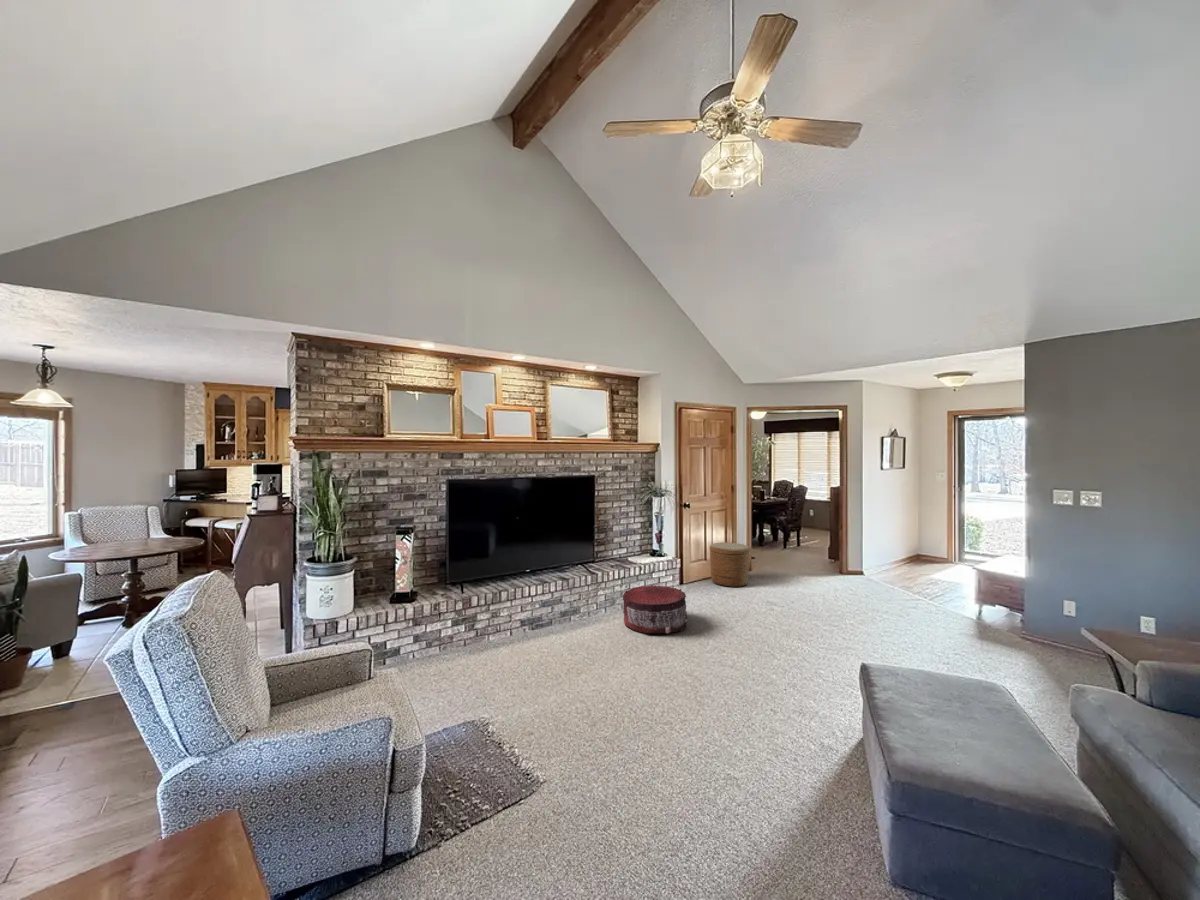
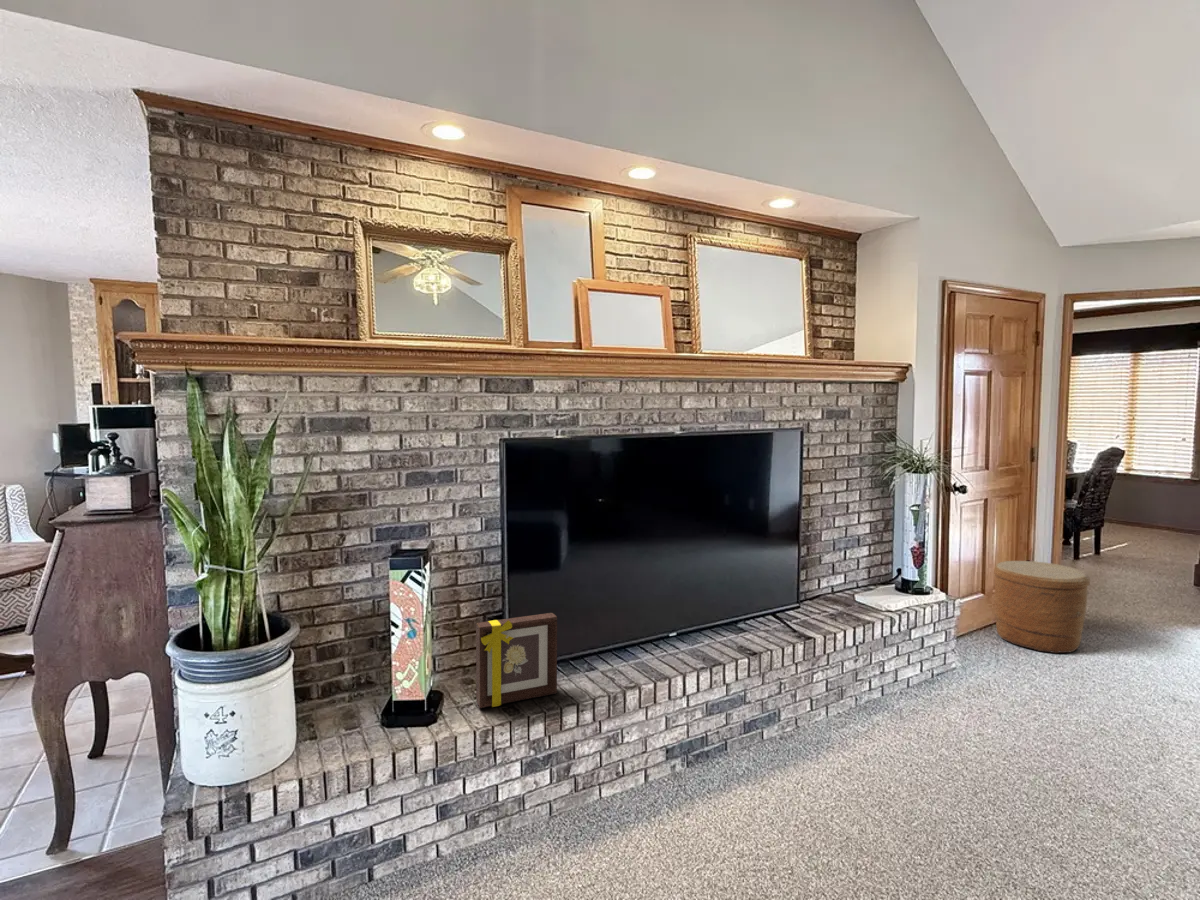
picture frame: none [433,557,471,597] -> present [476,613,557,708]
pouf: present [623,585,687,633] -> none [877,665,1049,797]

